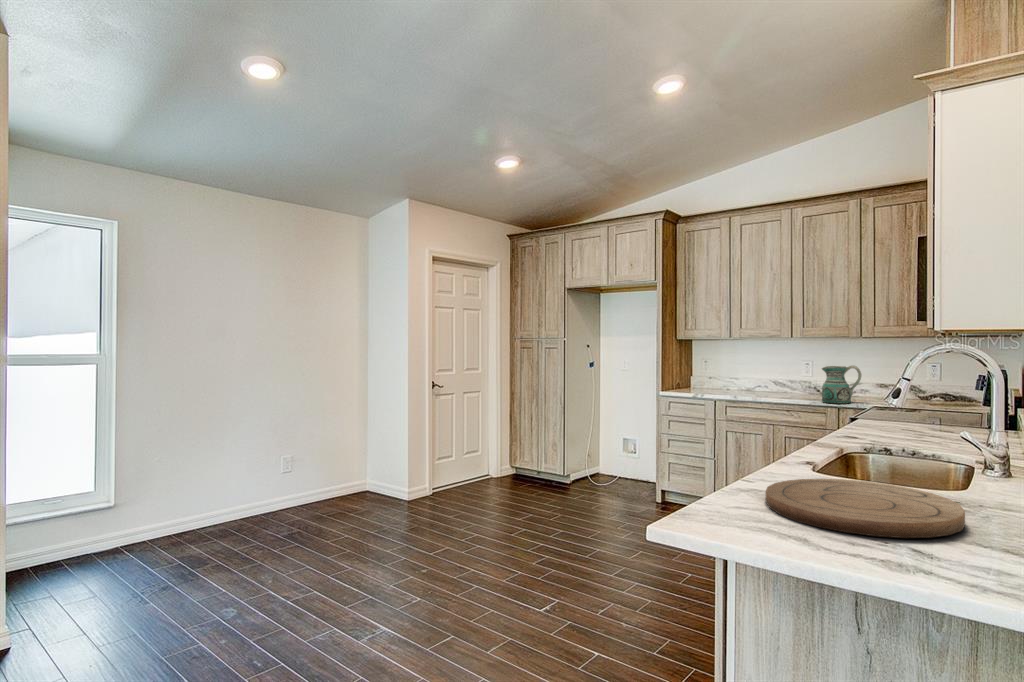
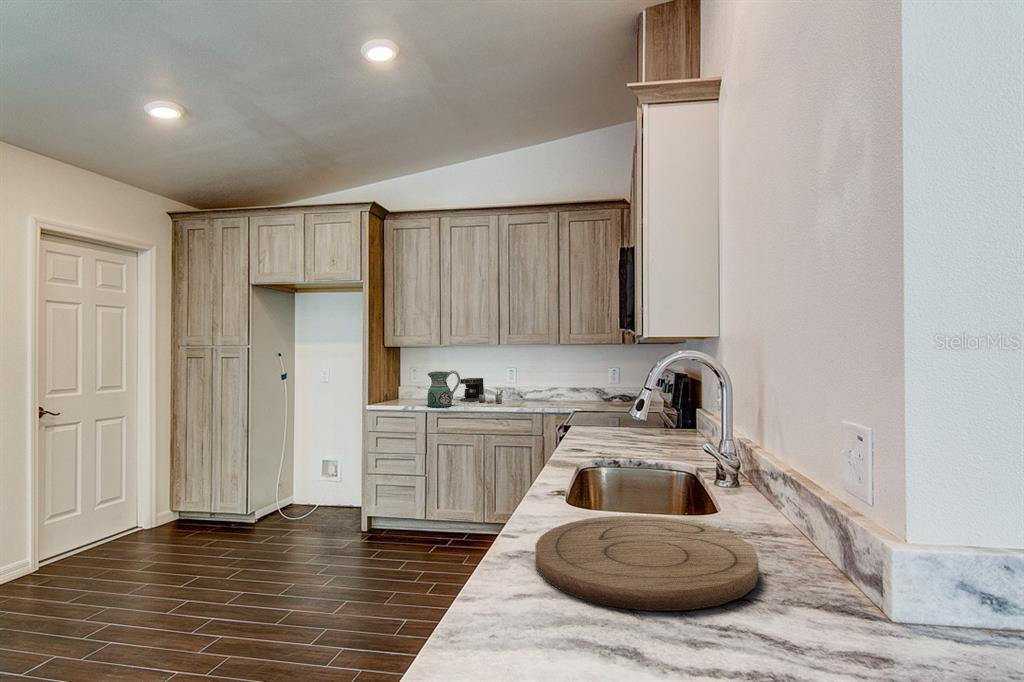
ceramic pitcher: present [822,366,861,404] -> present [427,371,460,407]
coffee maker: none [750,370,796,395] -> present [460,378,503,402]

